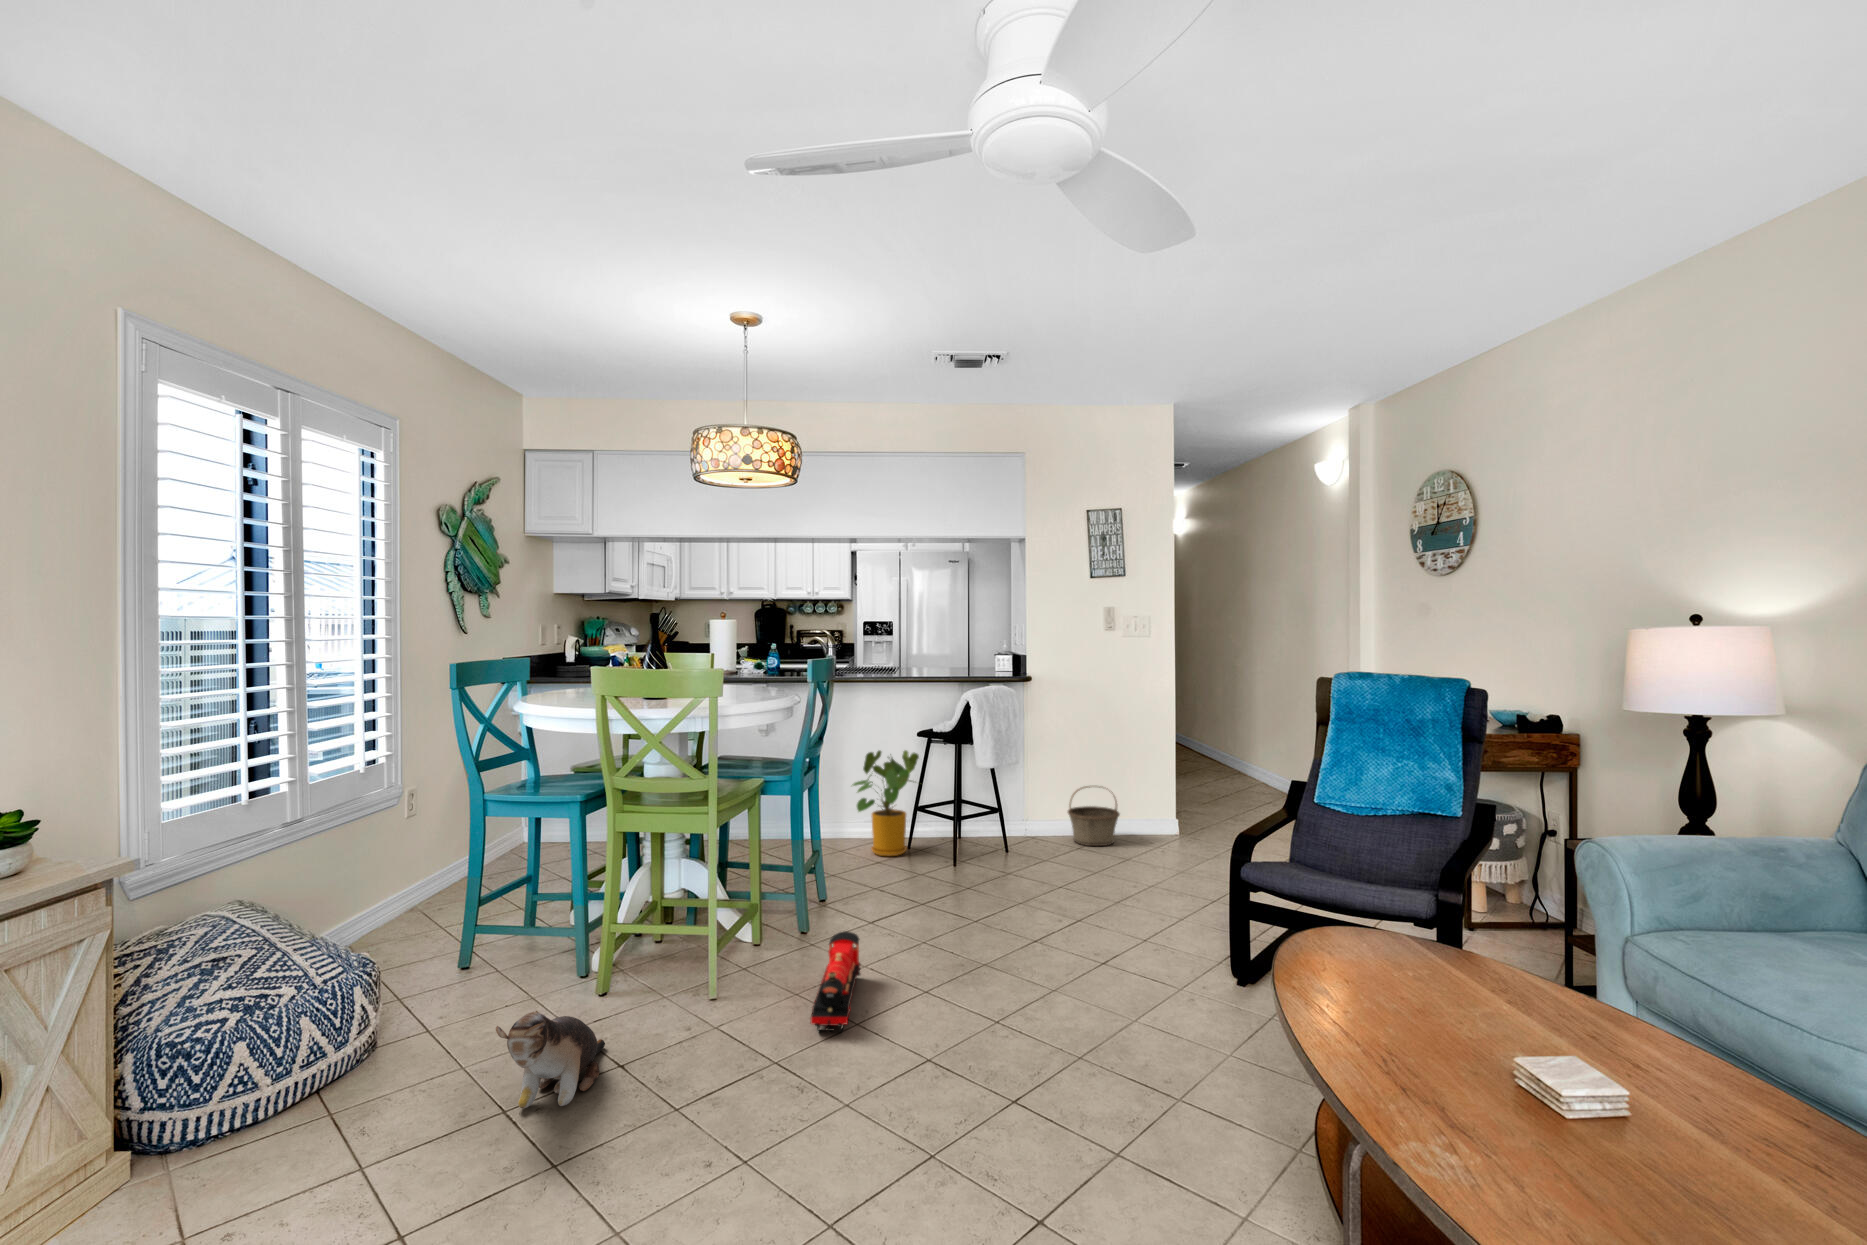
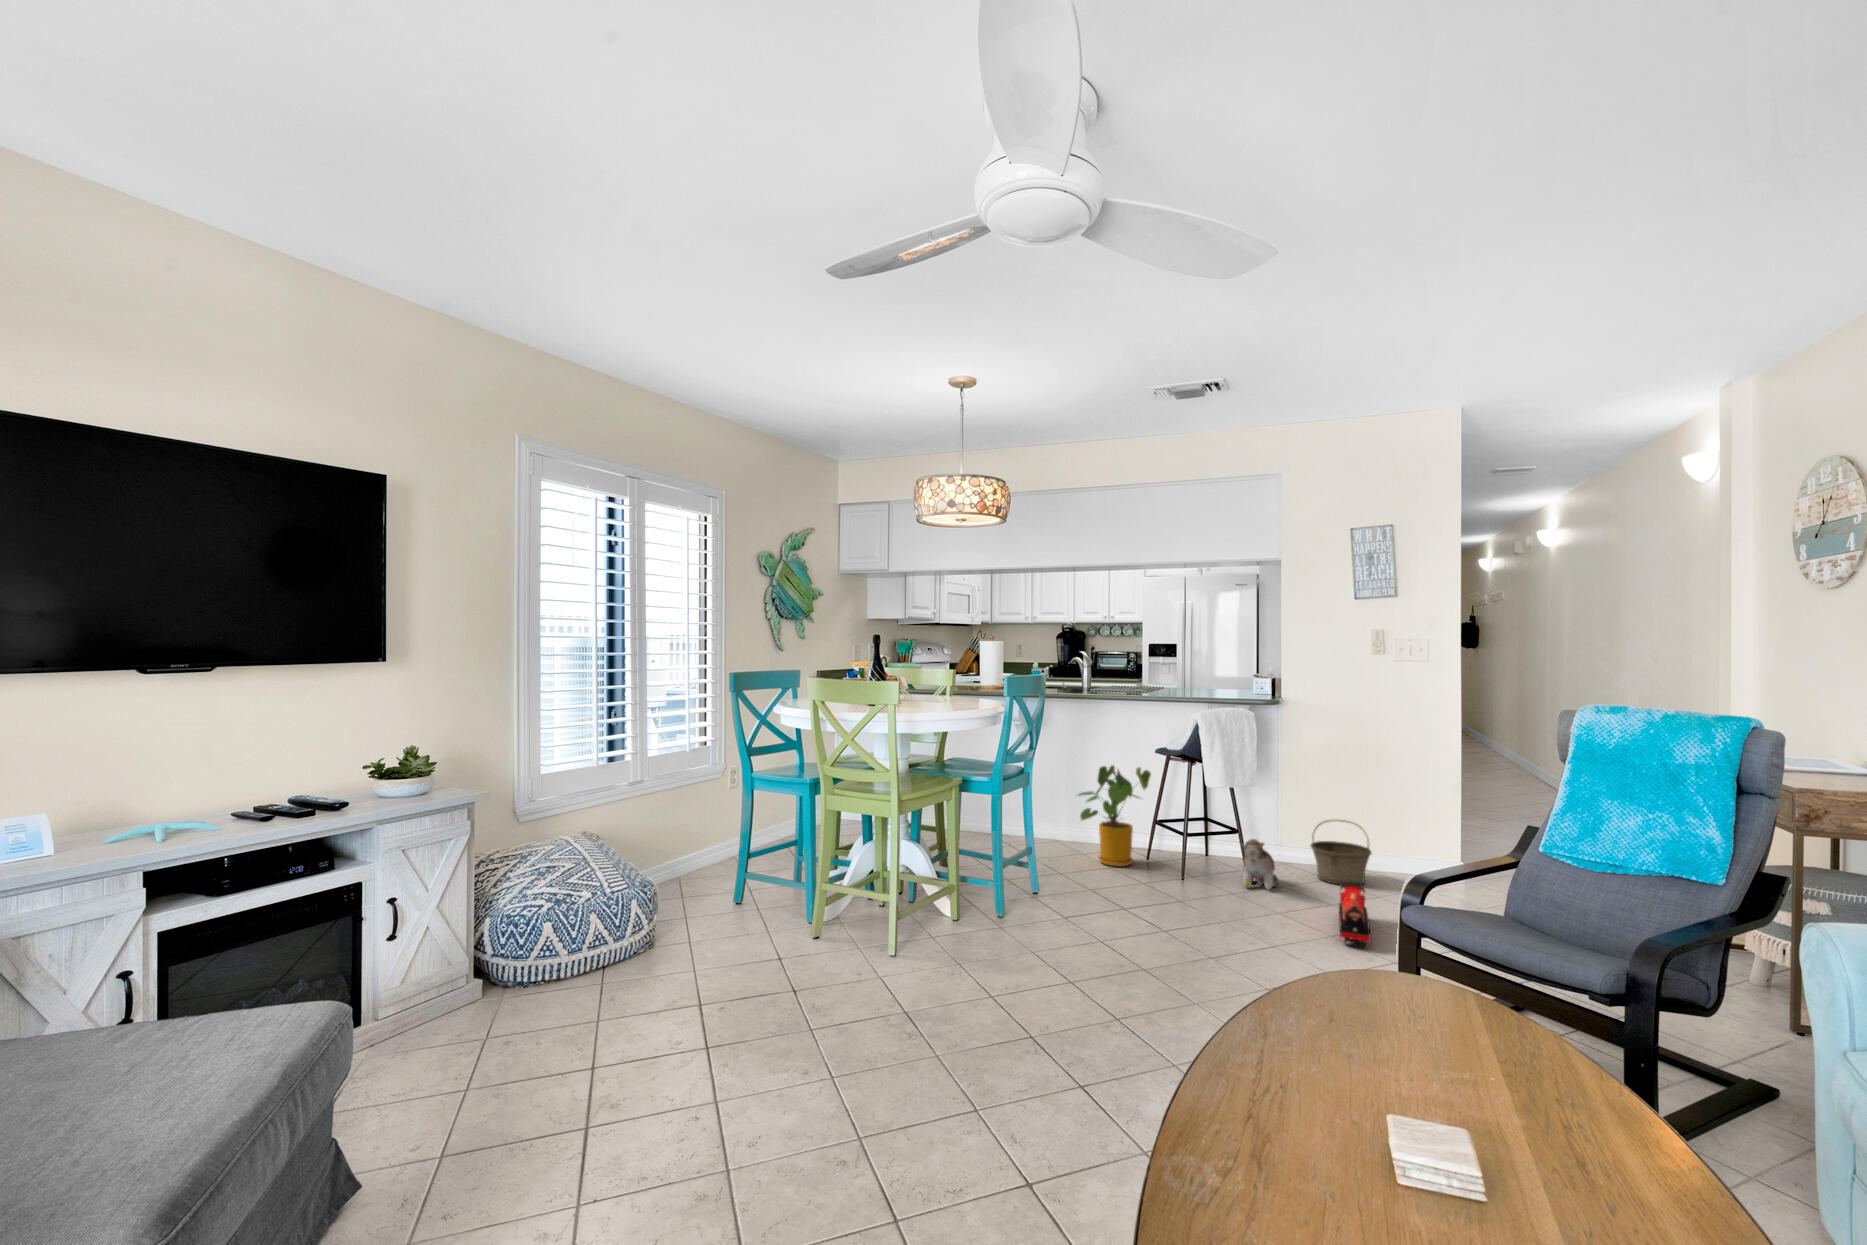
toy train: present [811,931,860,1031] -> present [1339,882,1371,946]
plush toy: present [496,1011,605,1108] -> present [1242,839,1278,889]

